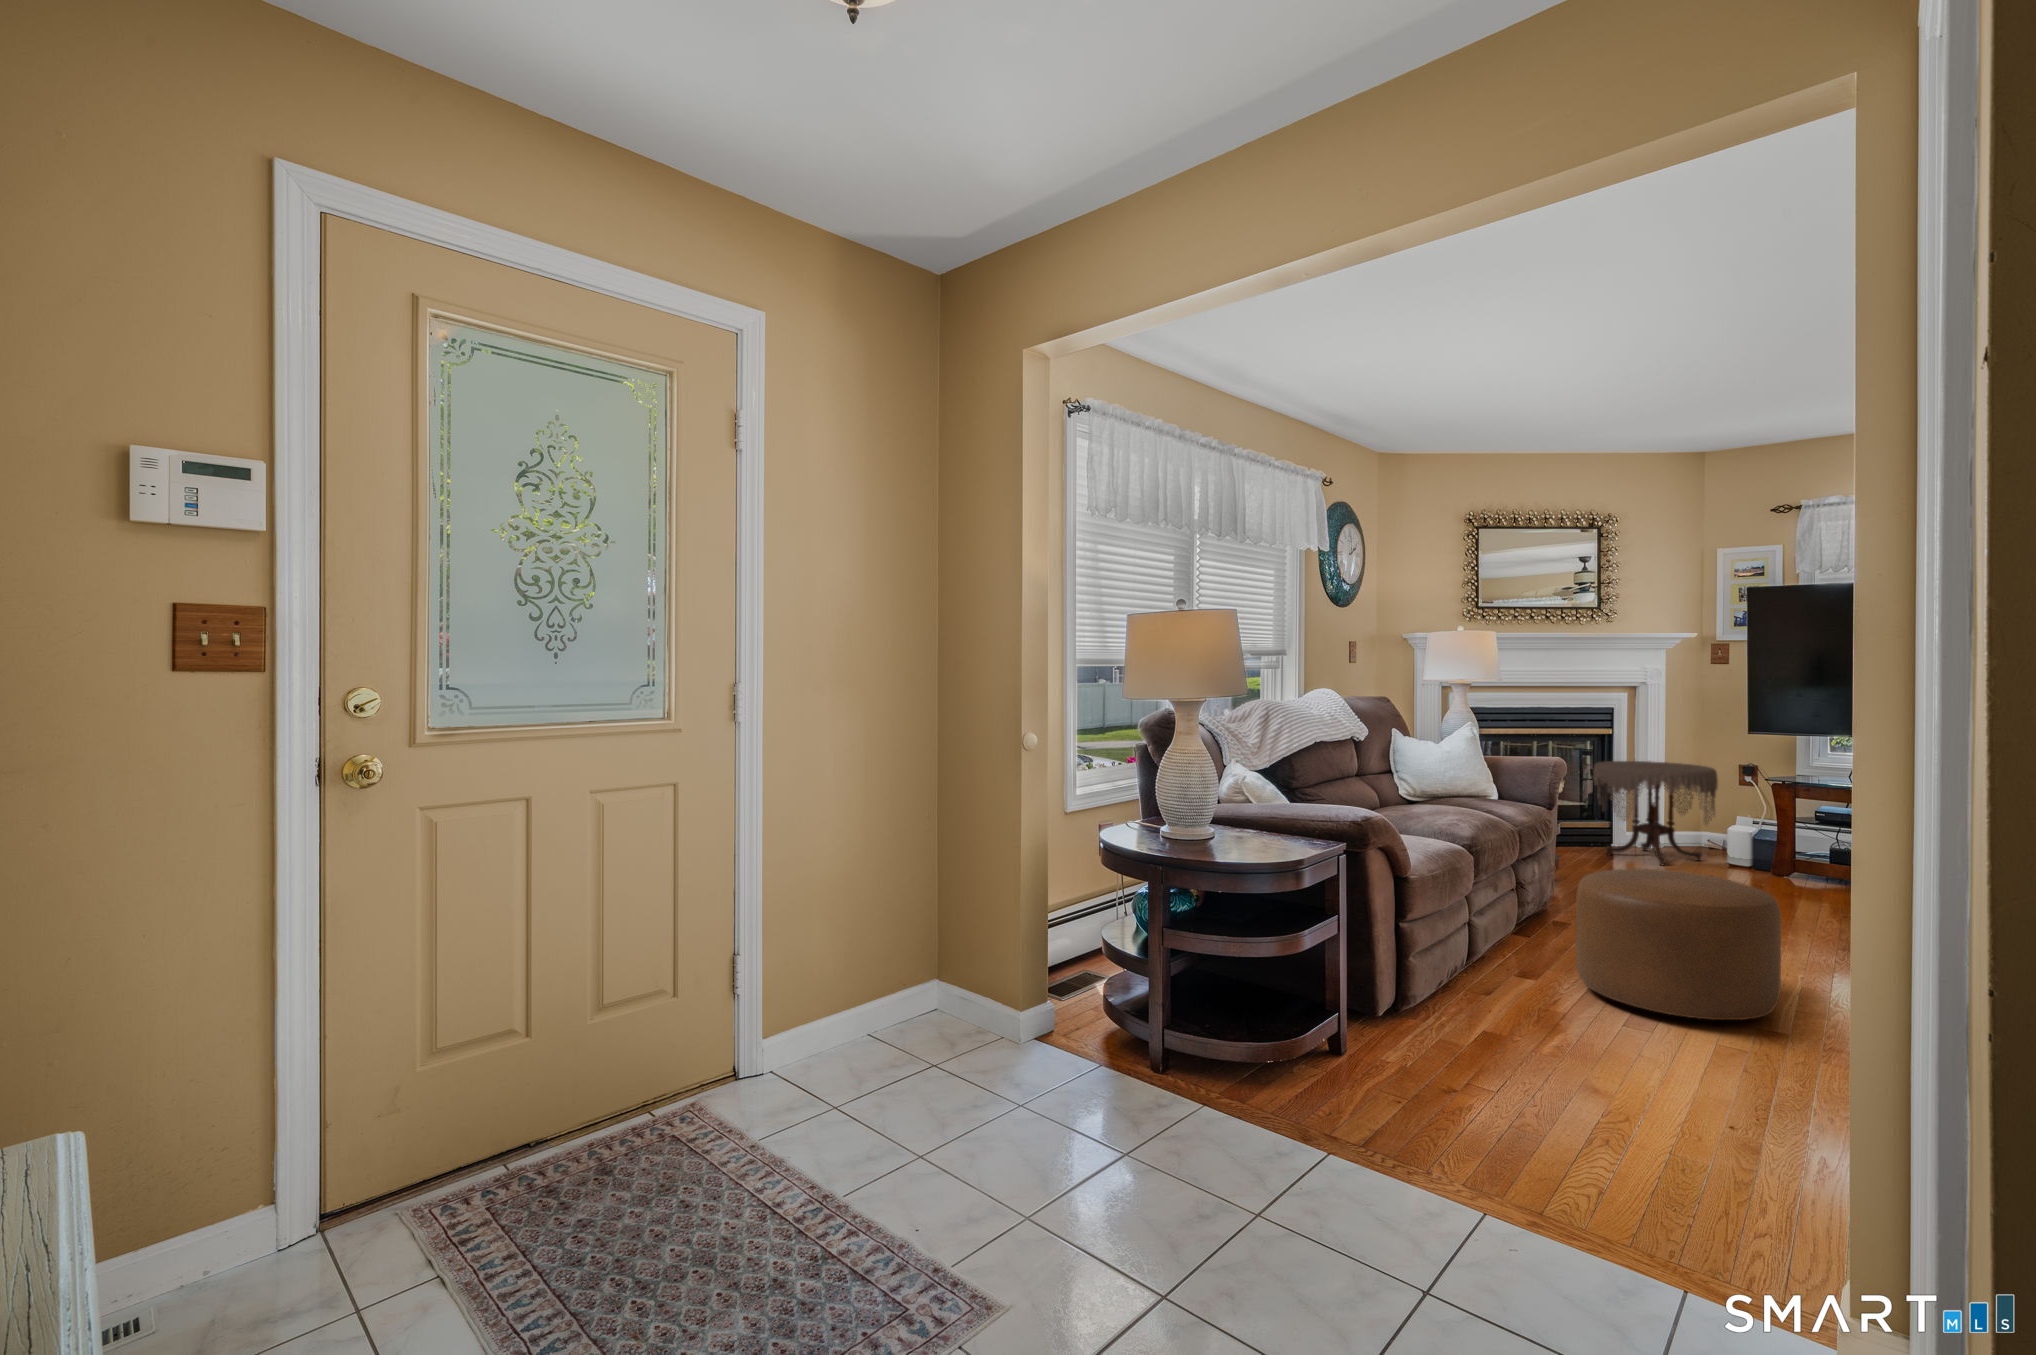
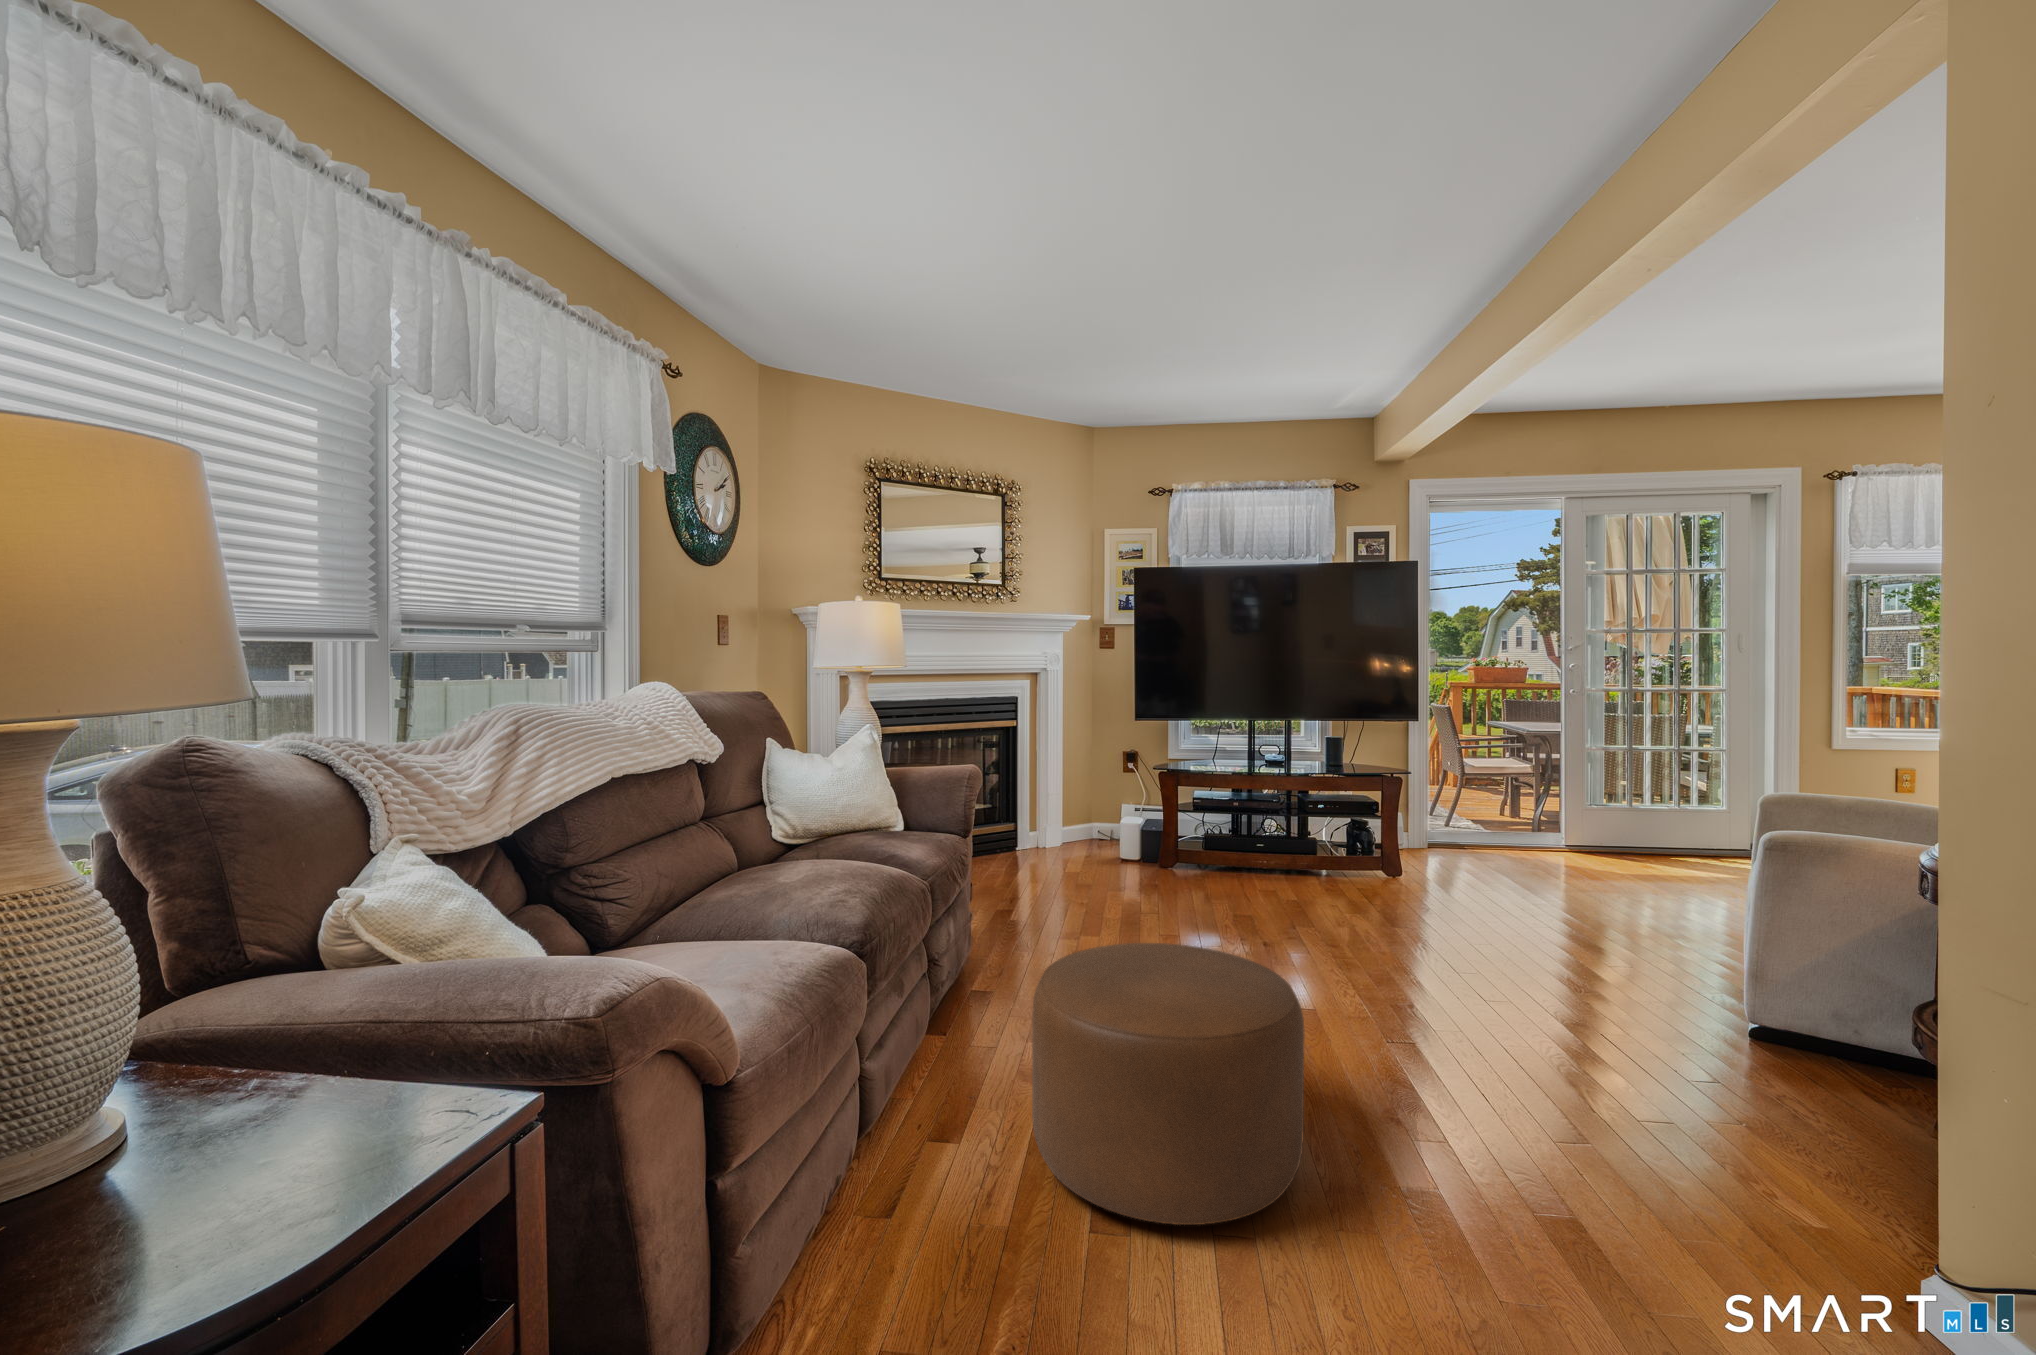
side table: present [1593,761,1718,865] -> none [1000,753,1115,870]

